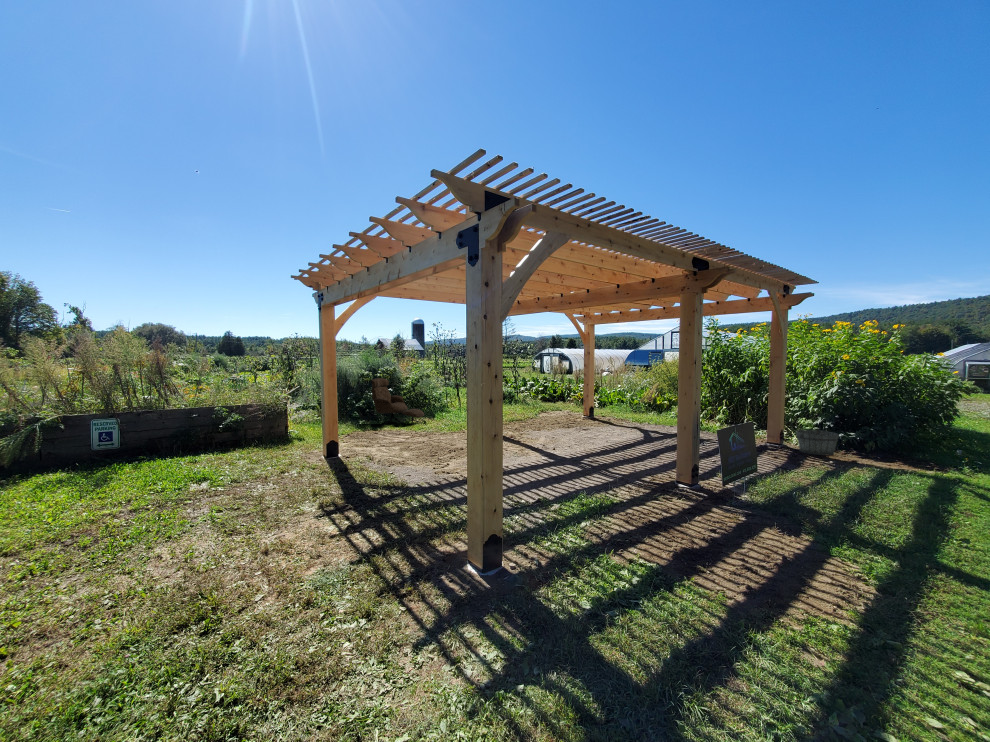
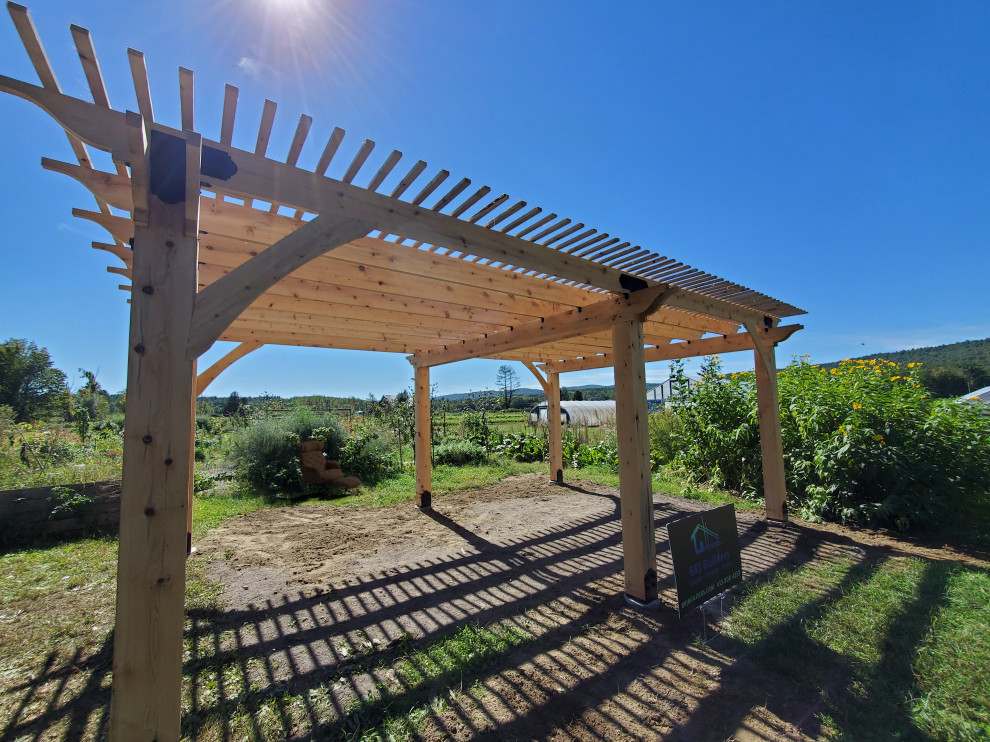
wooden bucket: present [796,427,839,455] -> none [803,495,860,538]

